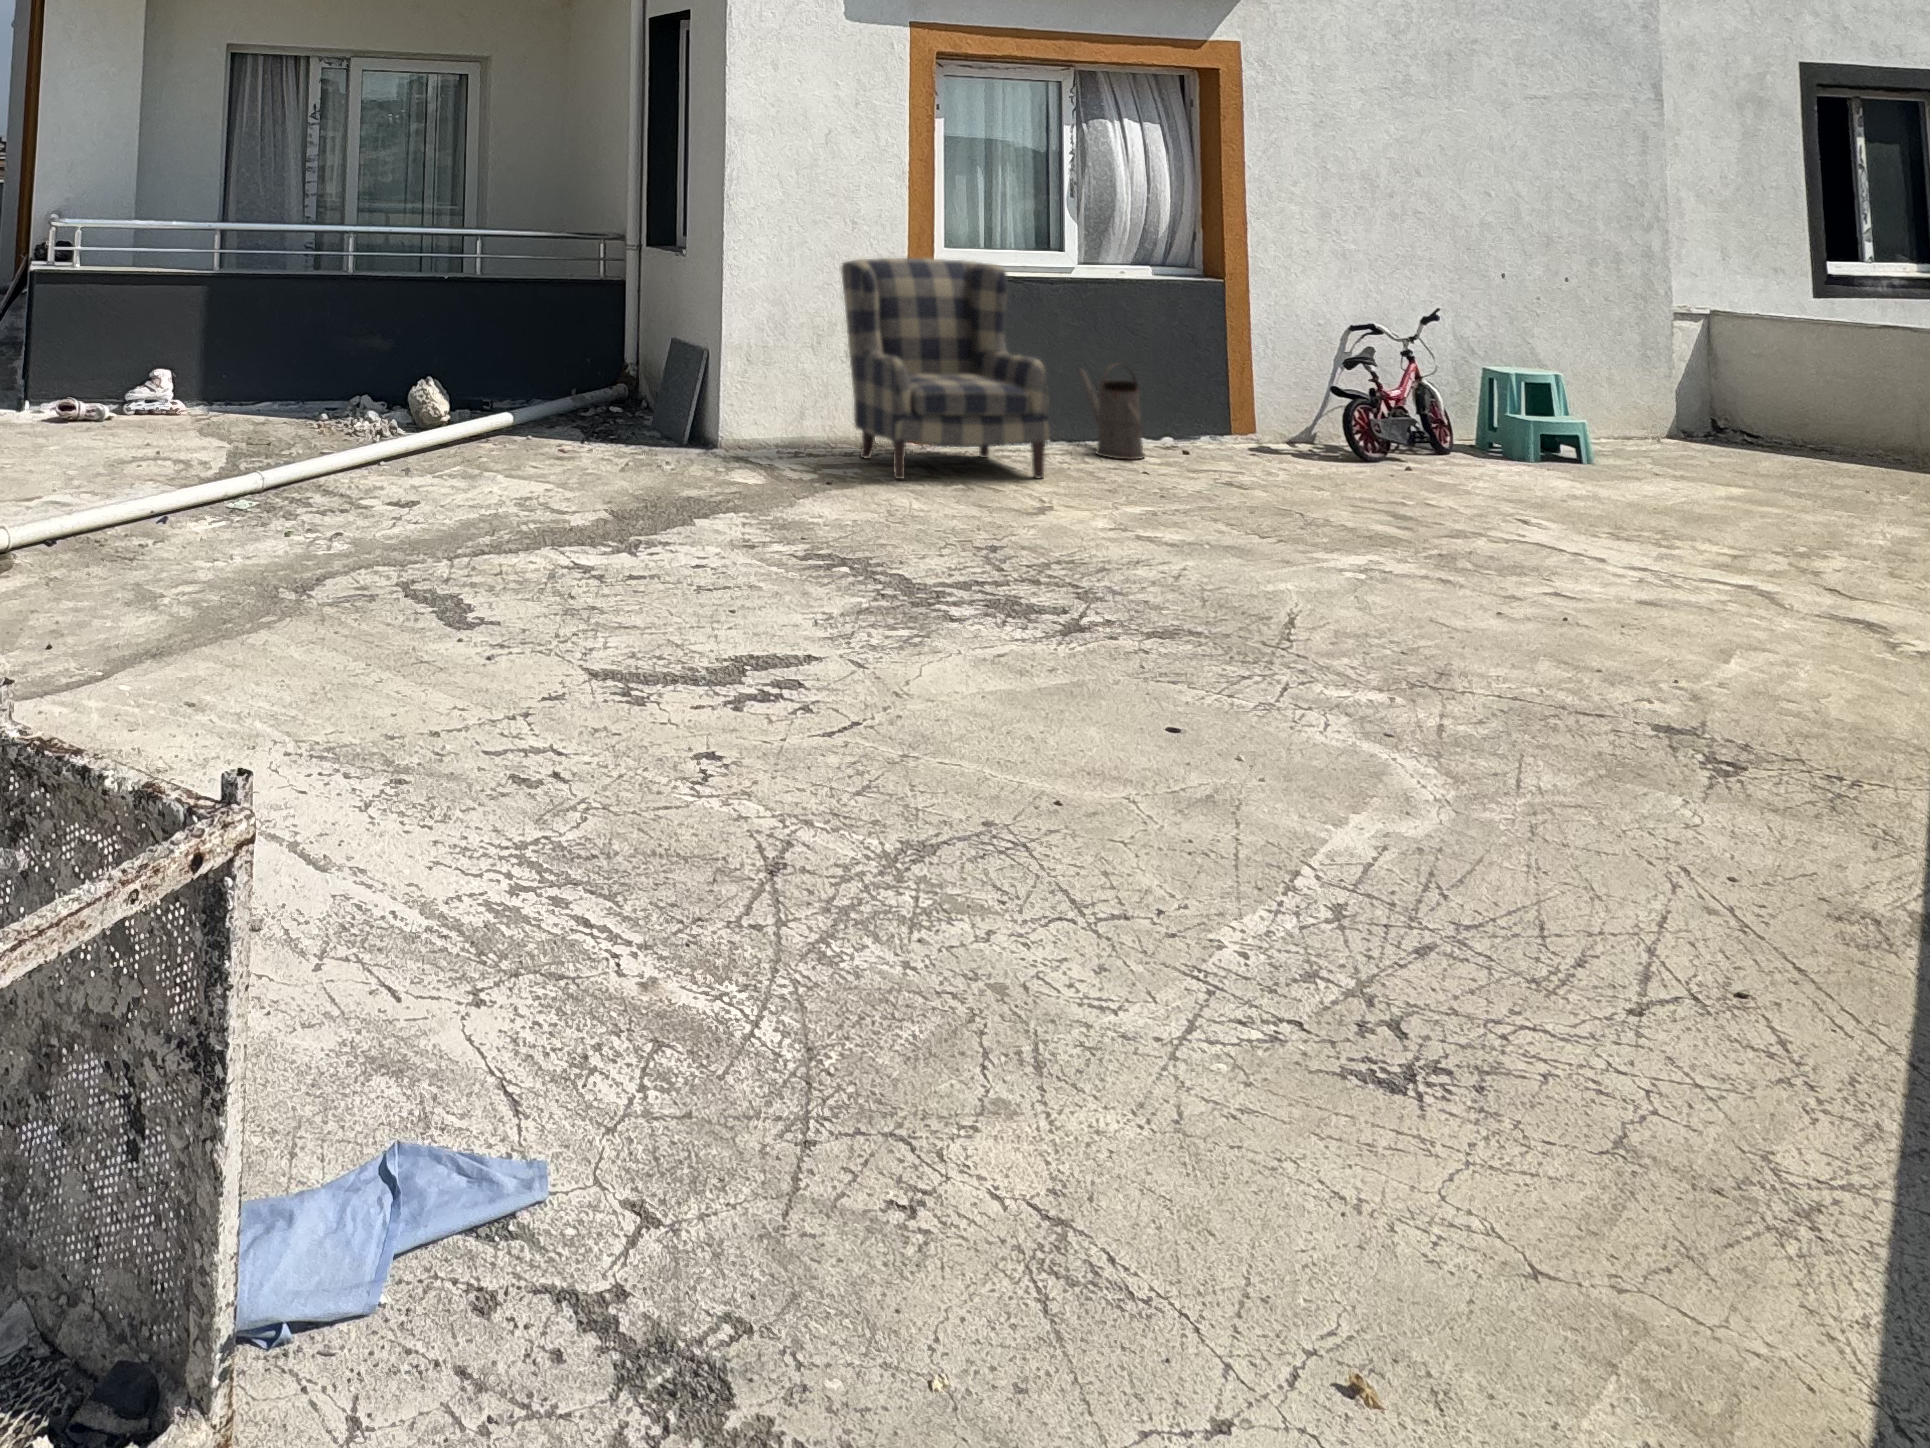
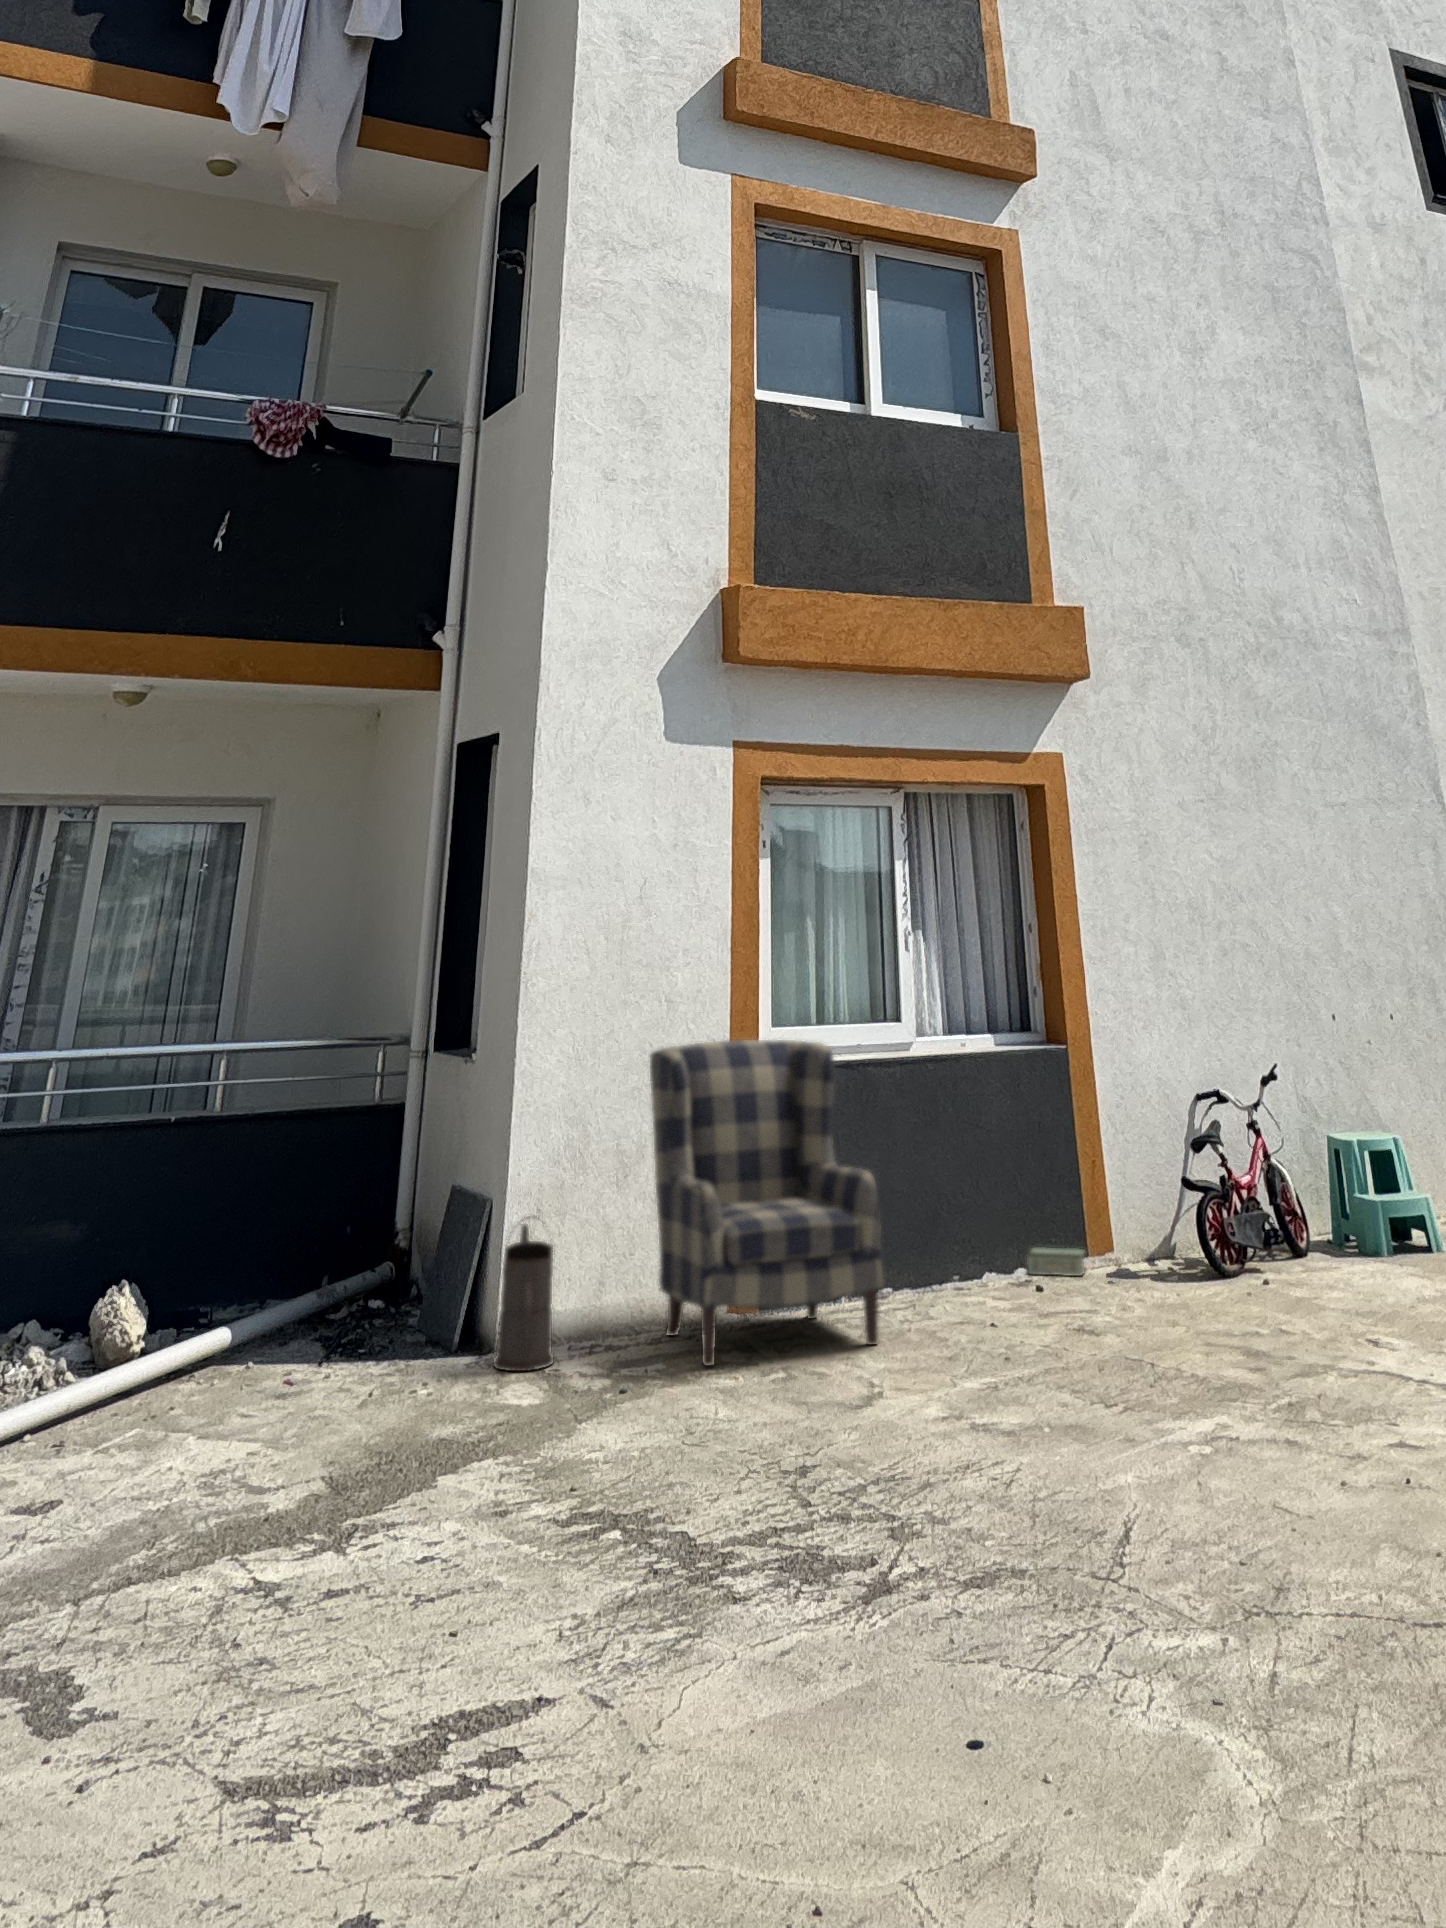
watering can: present [1079,365,1145,460] -> present [493,1220,554,1371]
toolbox: none [1177,426,1233,450] -> present [1027,1247,1085,1276]

